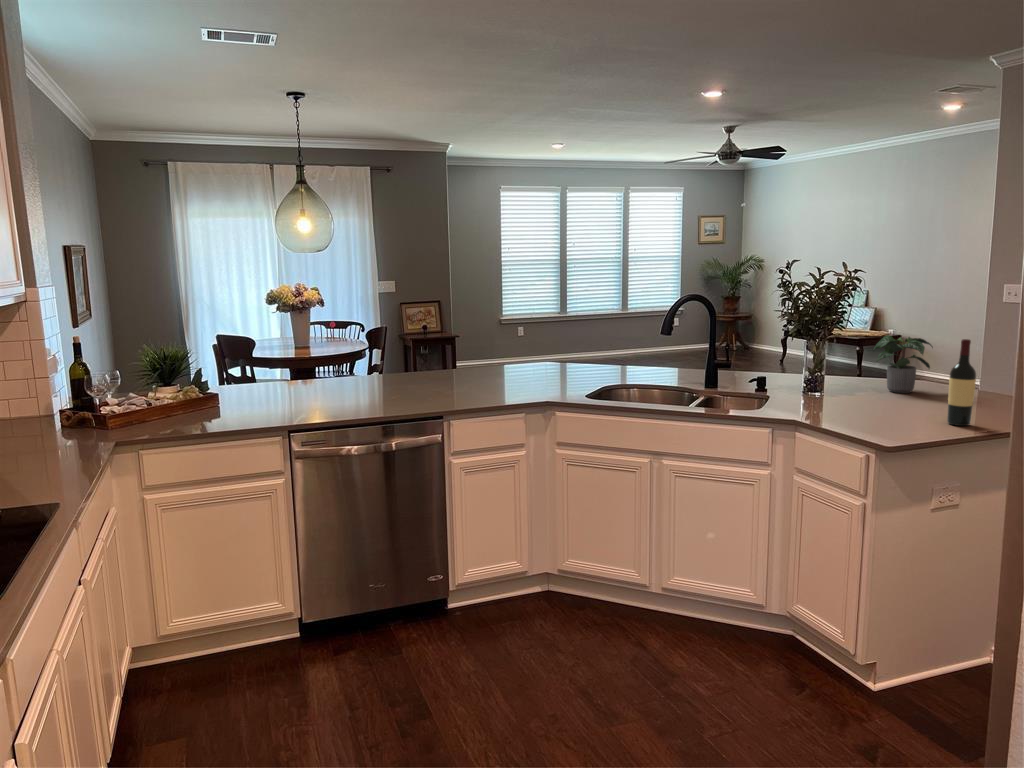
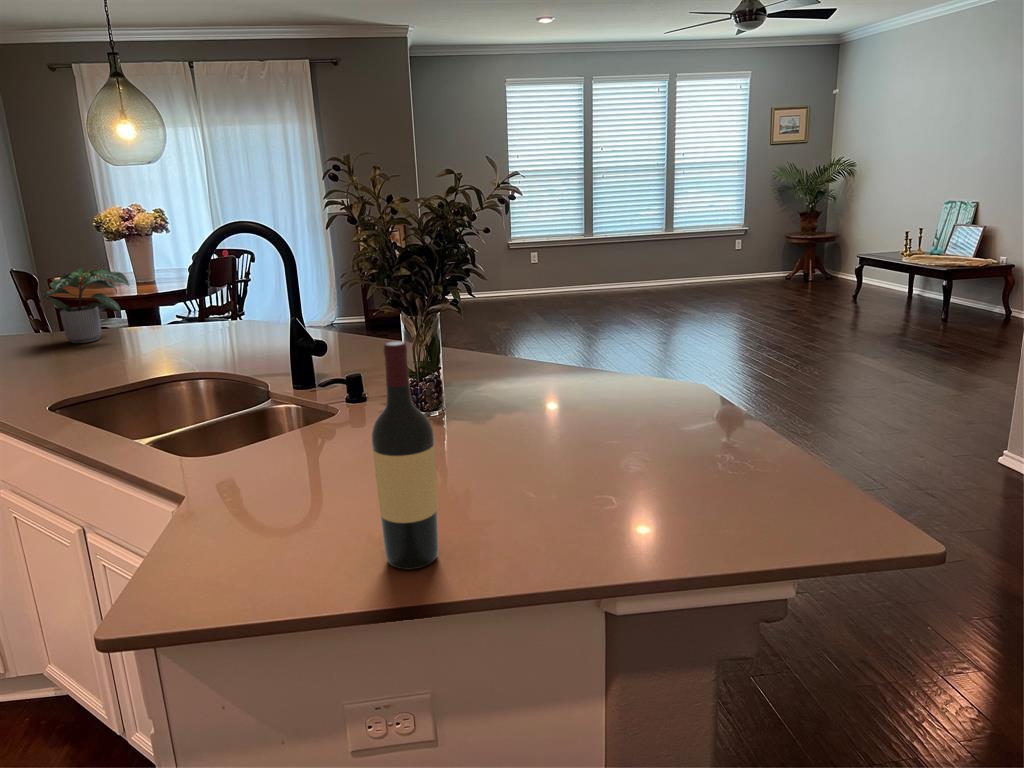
potted plant: present [874,335,933,393] -> present [41,268,129,343]

